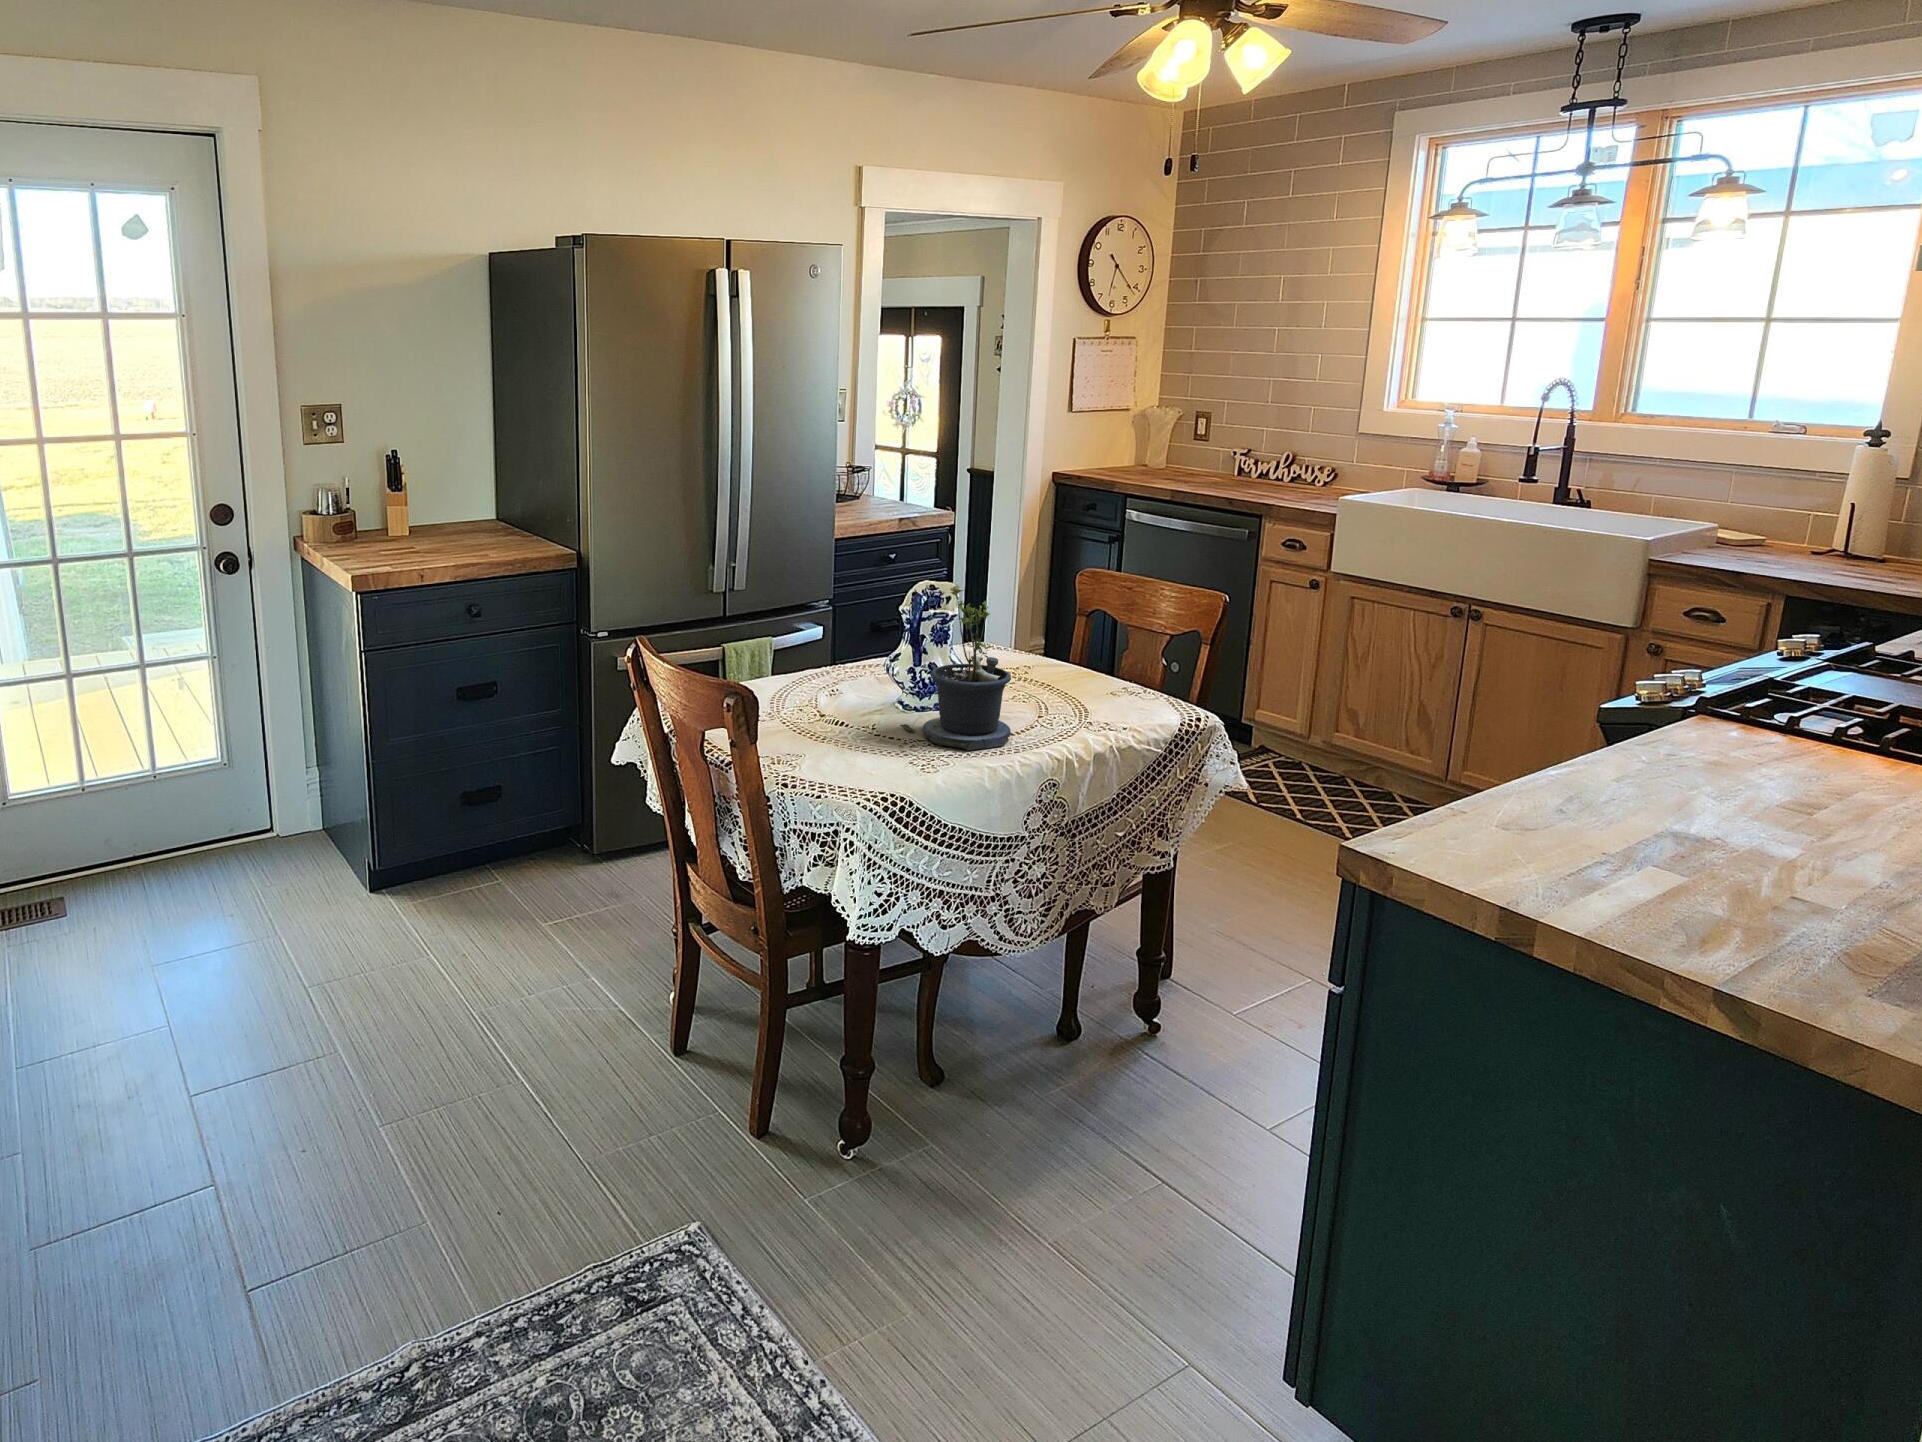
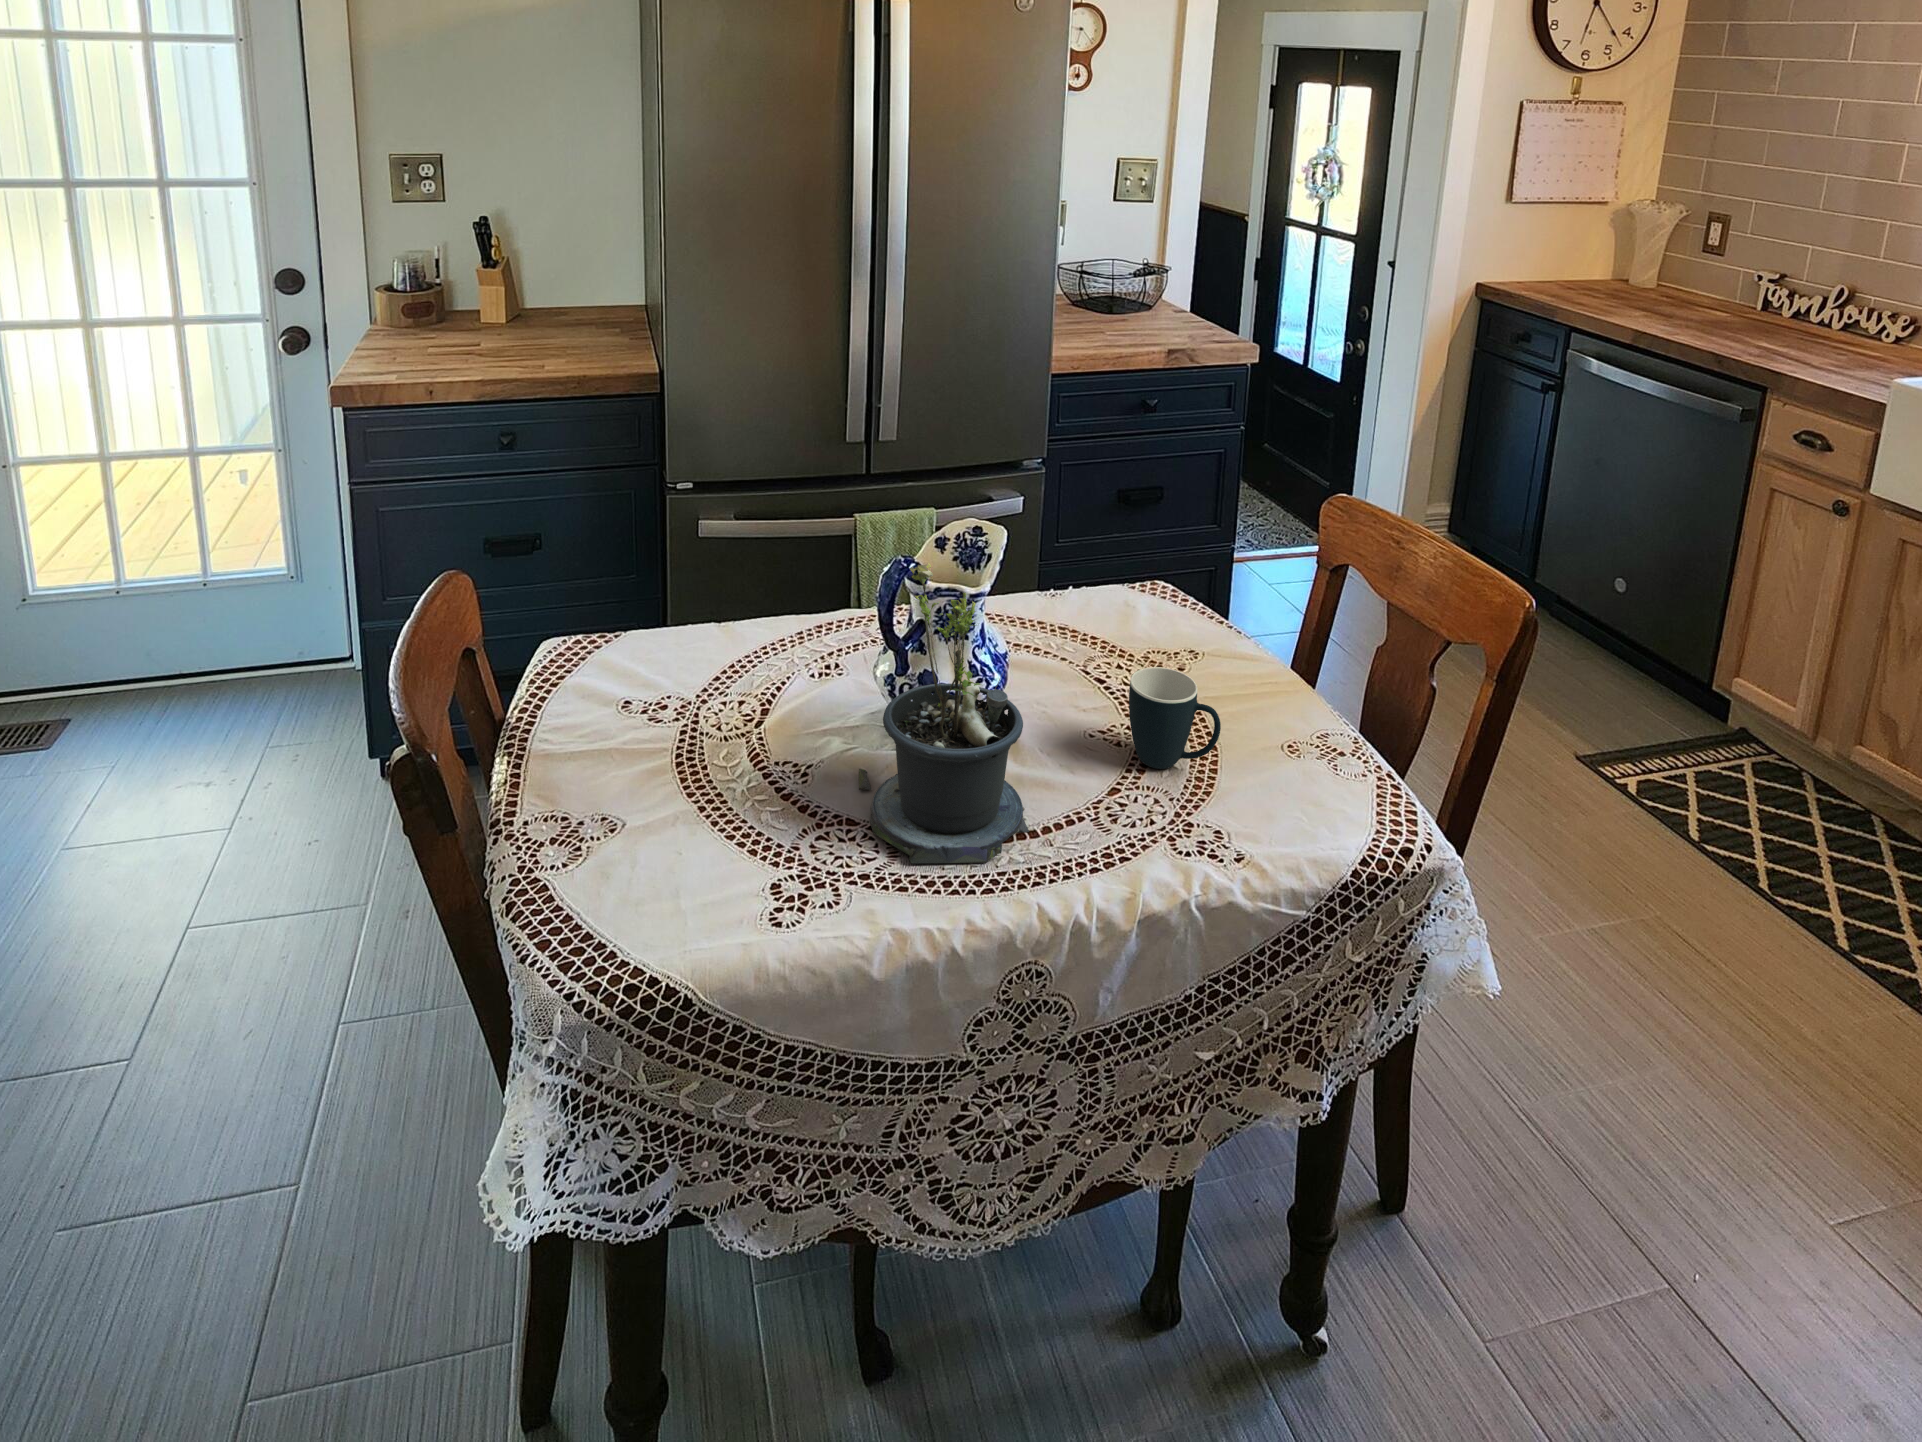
mug: none [1035,653,1089,706] -> present [1129,667,1221,769]

